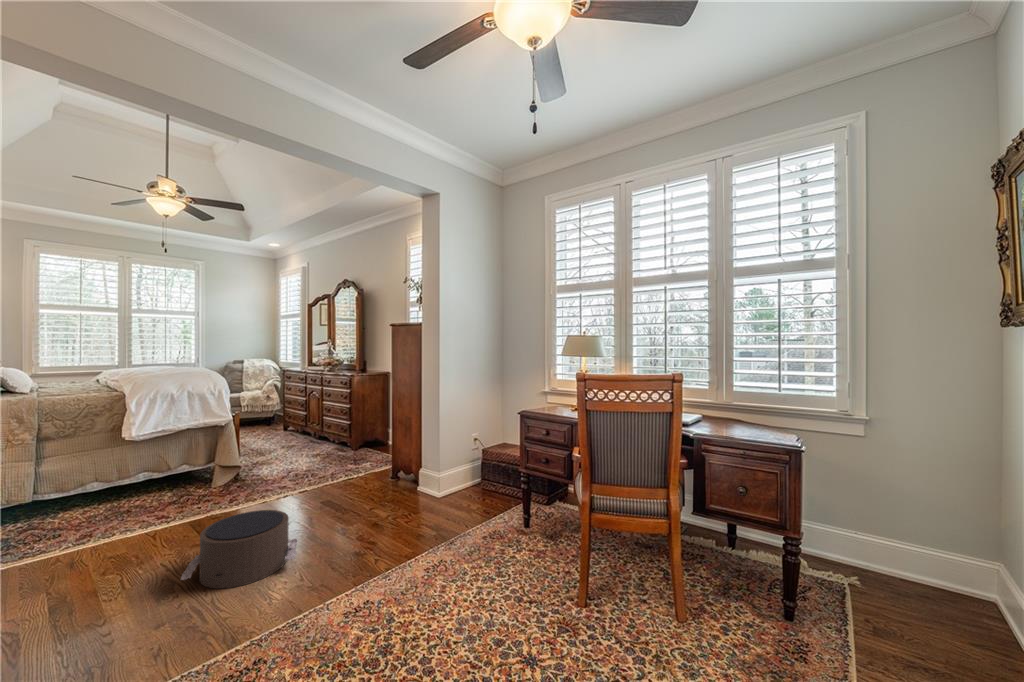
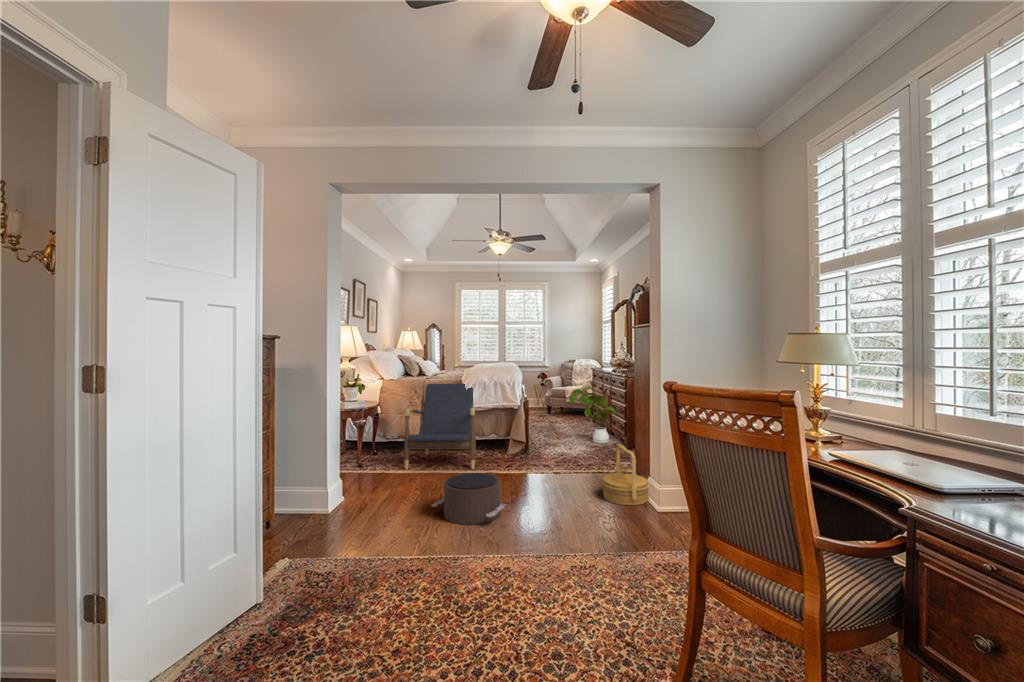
house plant: none [280,392,338,451] -> present [570,387,619,443]
lounge chair: none [24,399,179,552] -> present [404,383,478,469]
woven basket: none [375,444,420,502] -> present [602,444,649,505]

